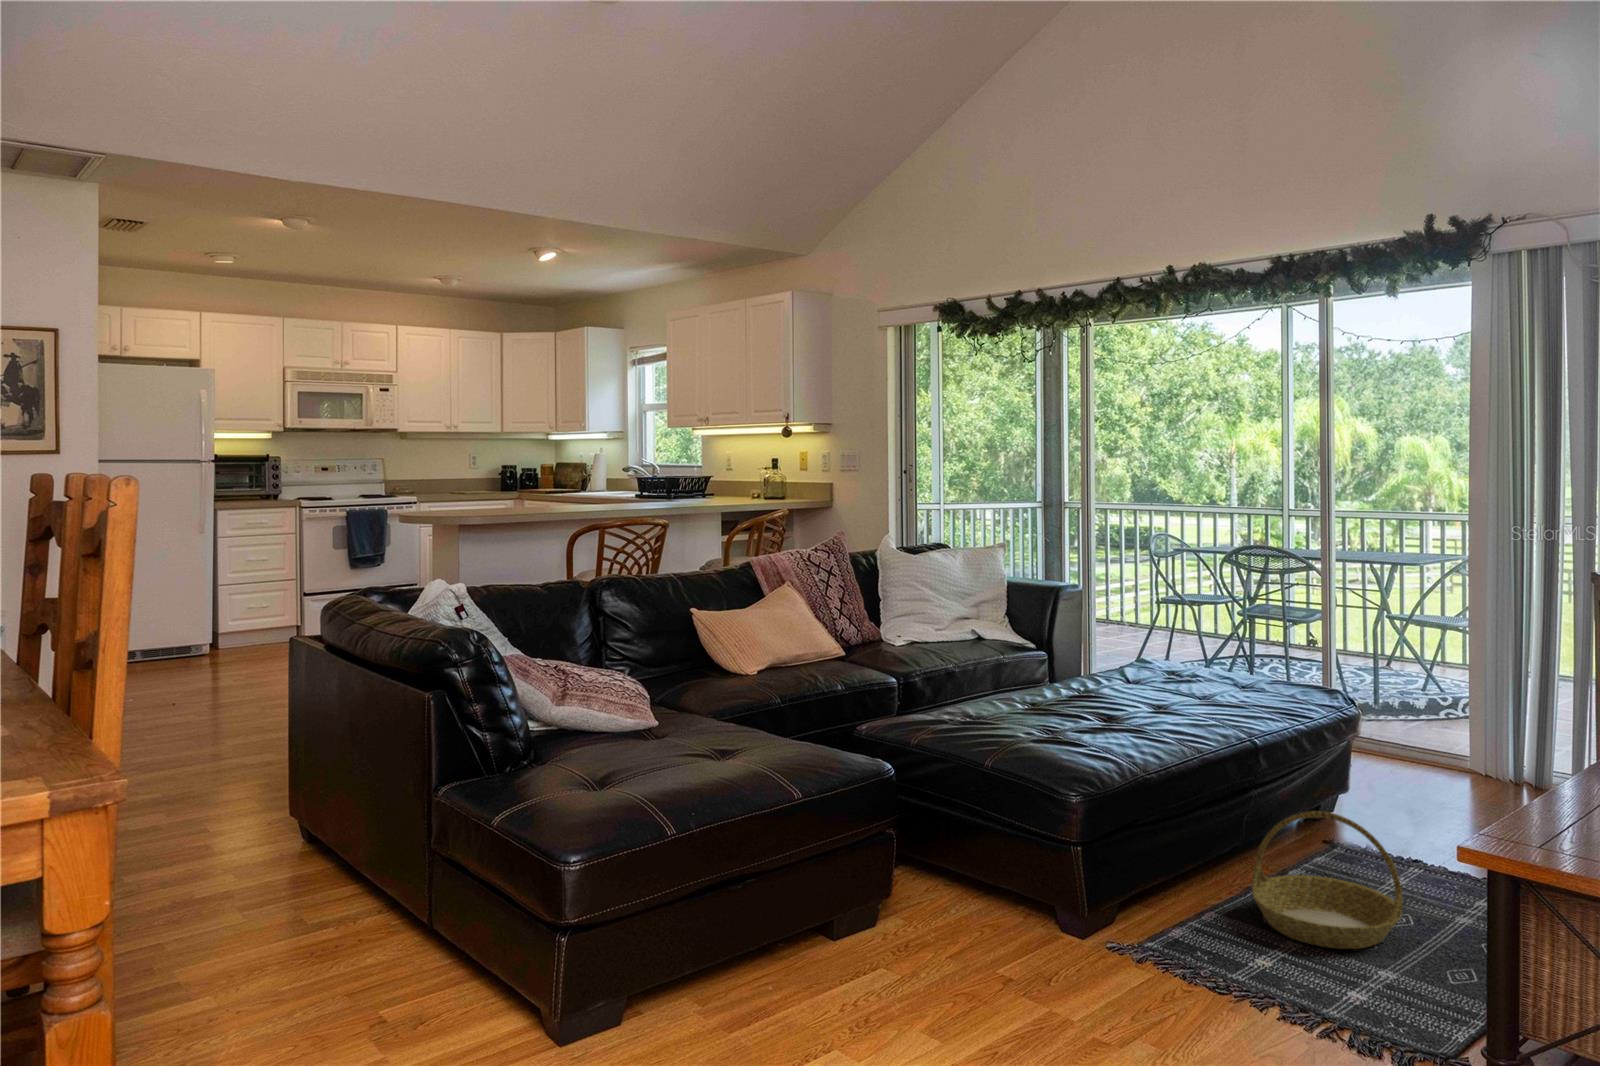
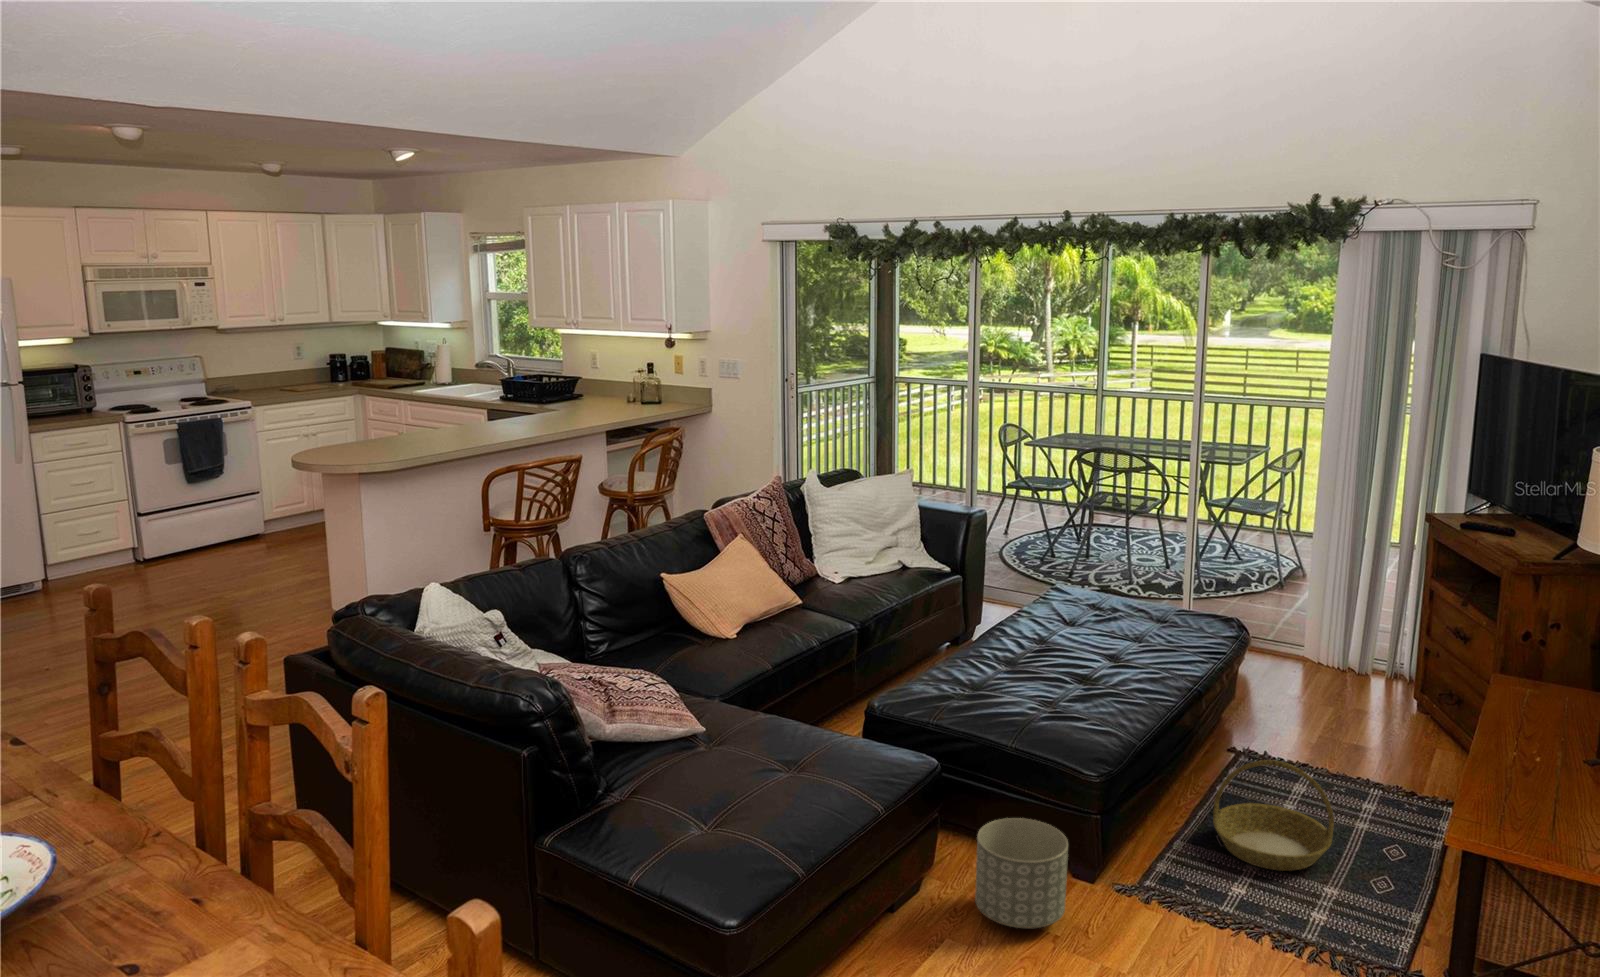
planter: none [922,845,1029,970] -> present [975,818,1068,928]

